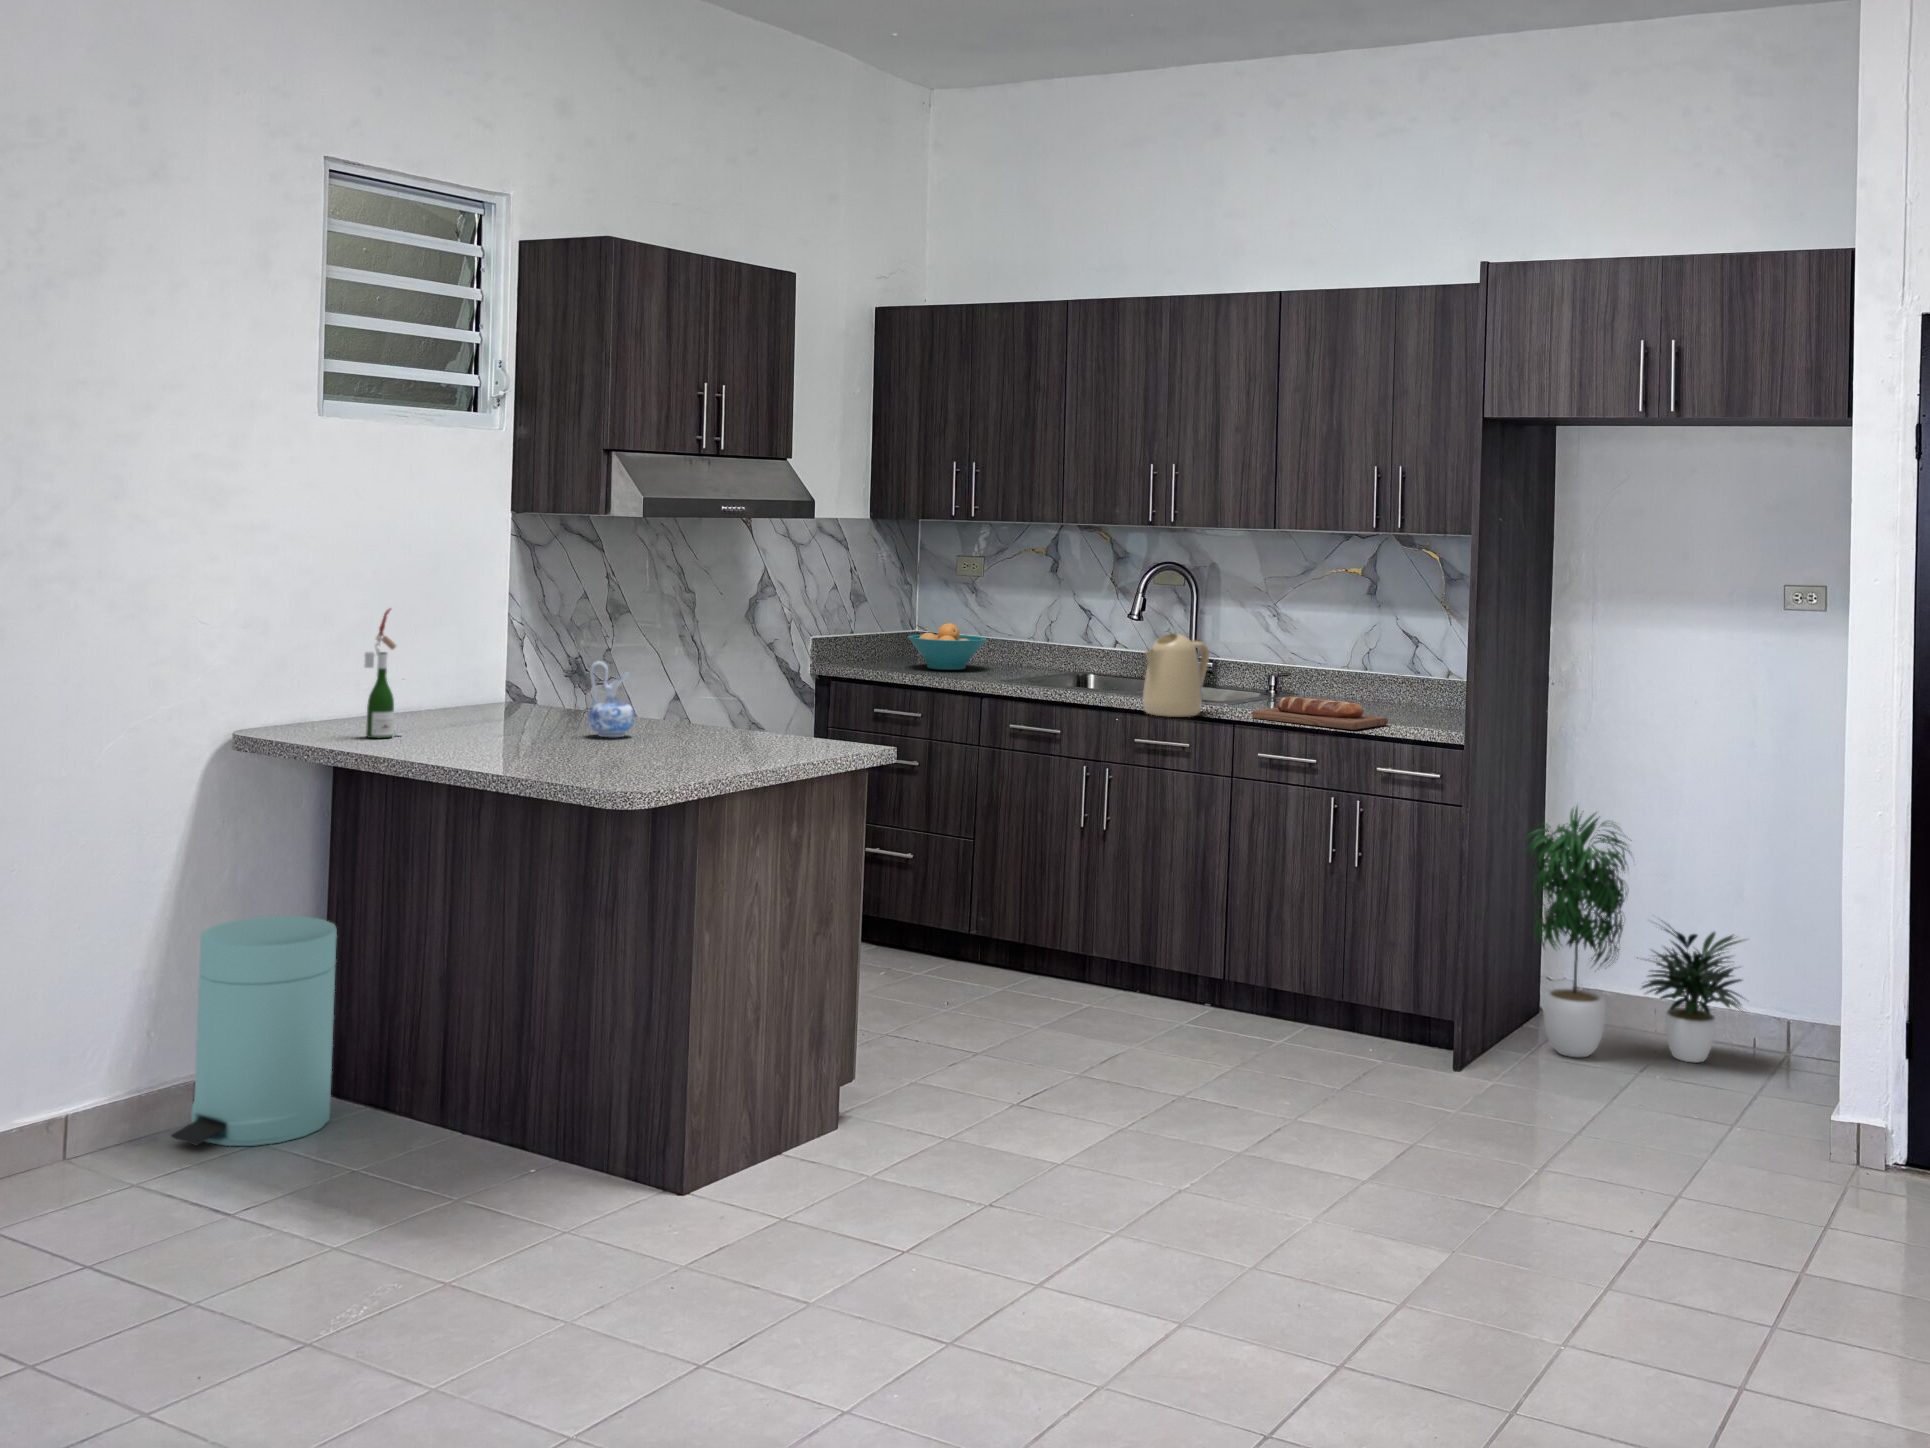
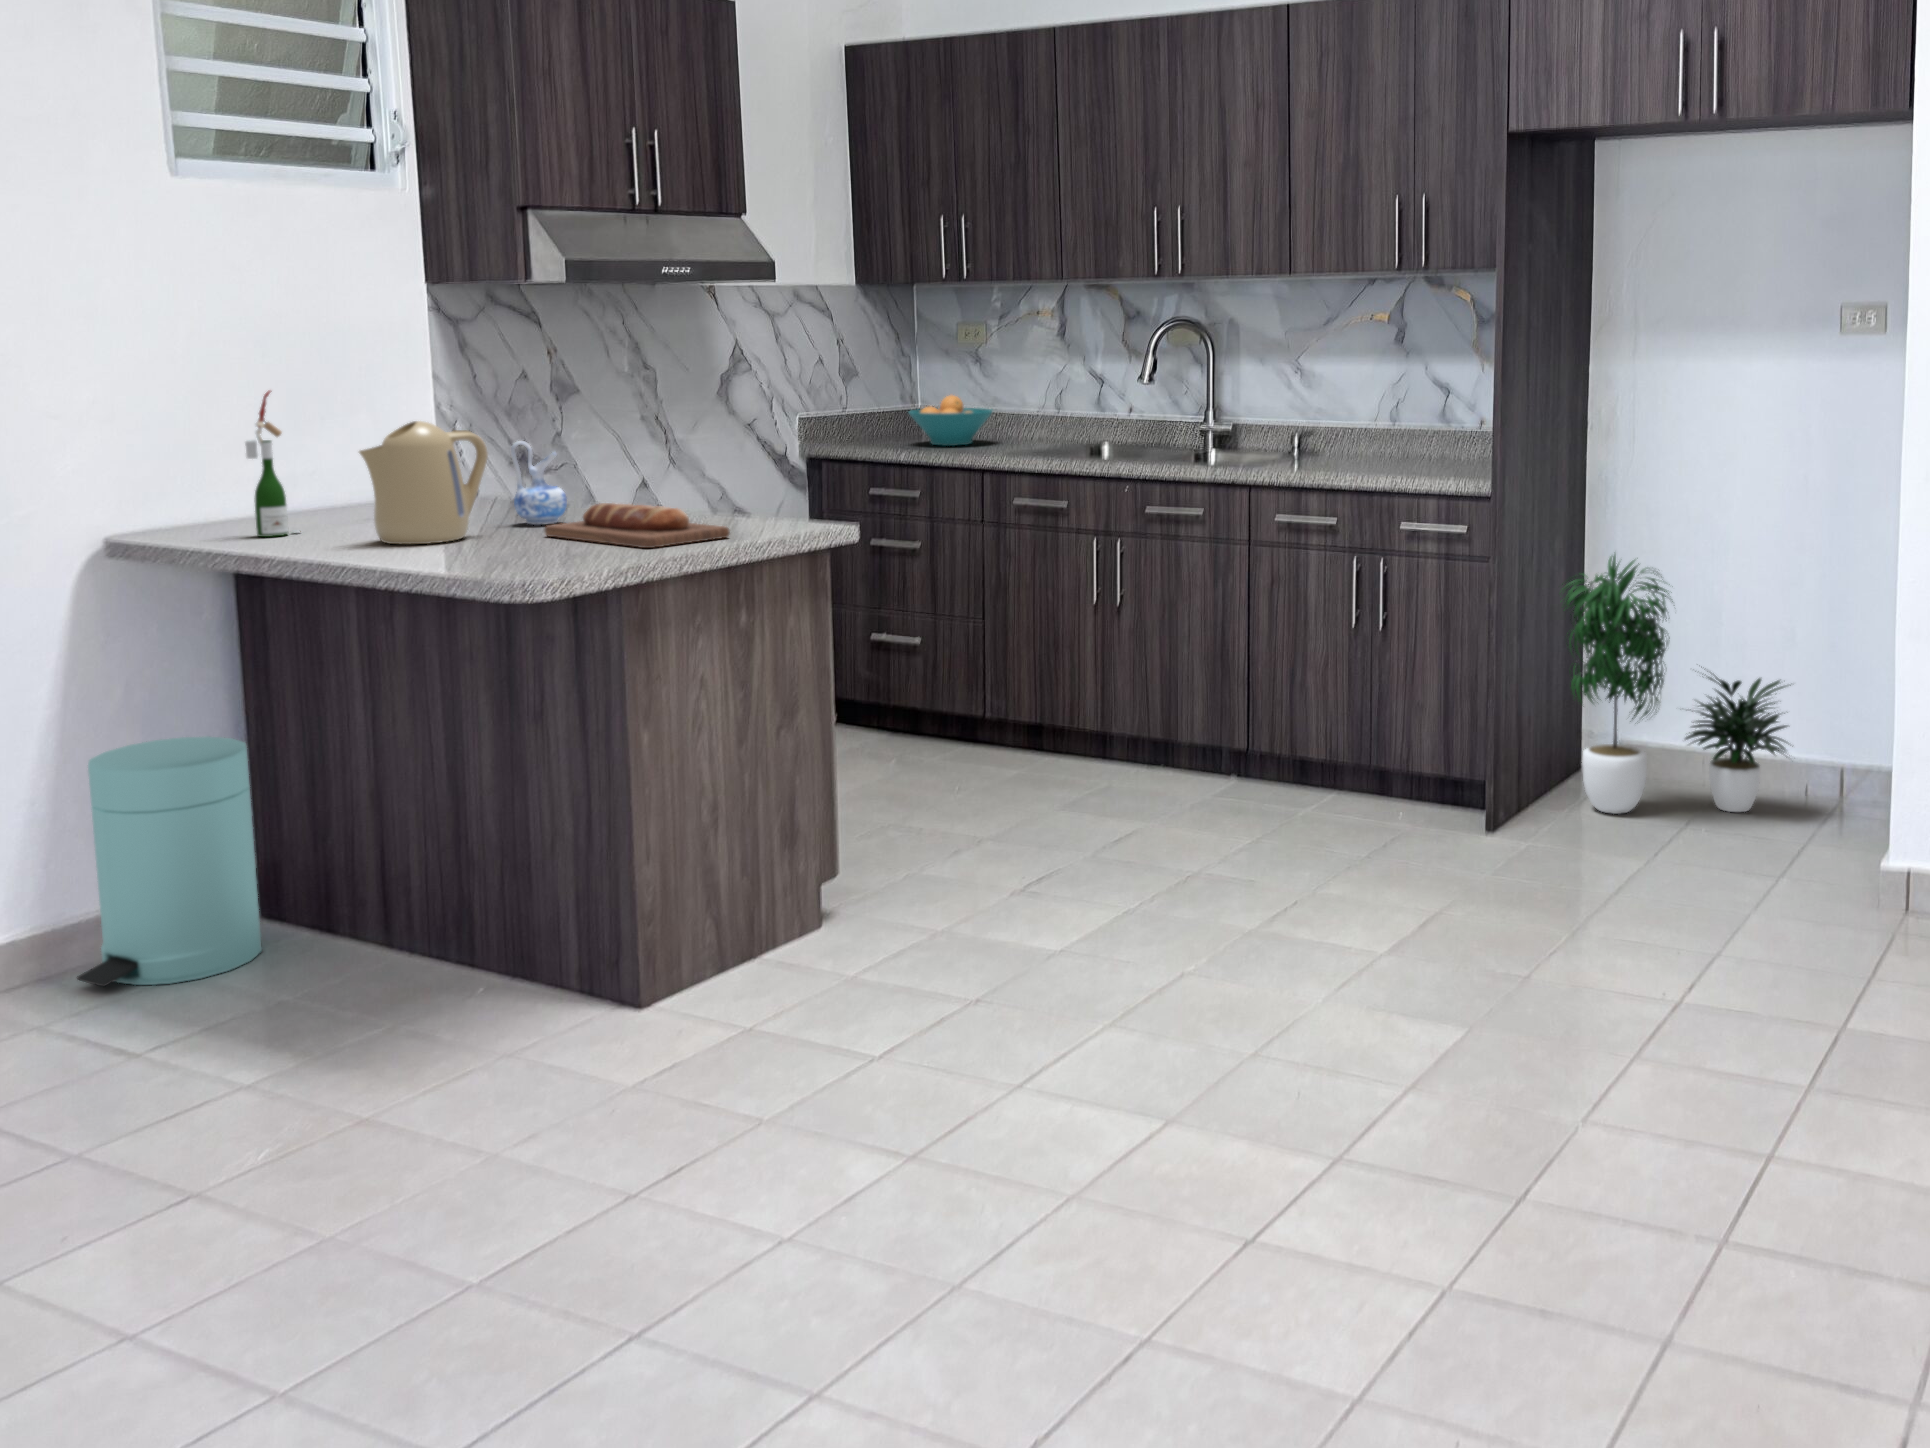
kettle: present [1143,633,1209,717] -> present [359,421,488,544]
bread loaf: present [1252,697,1388,730] -> present [544,503,730,548]

